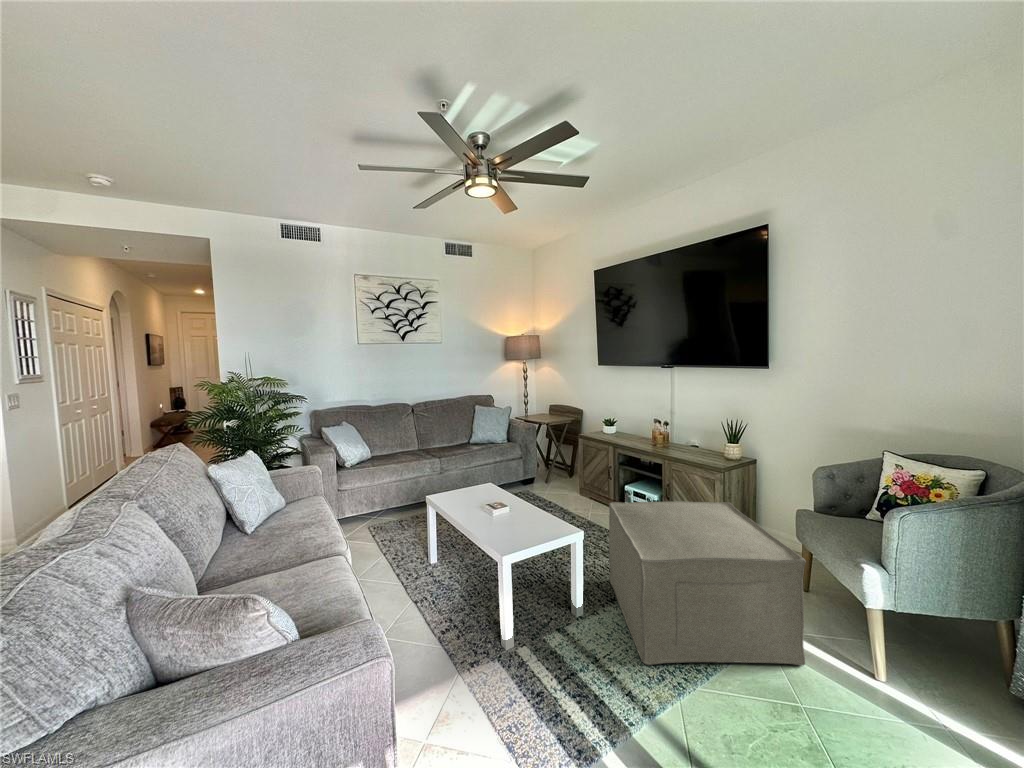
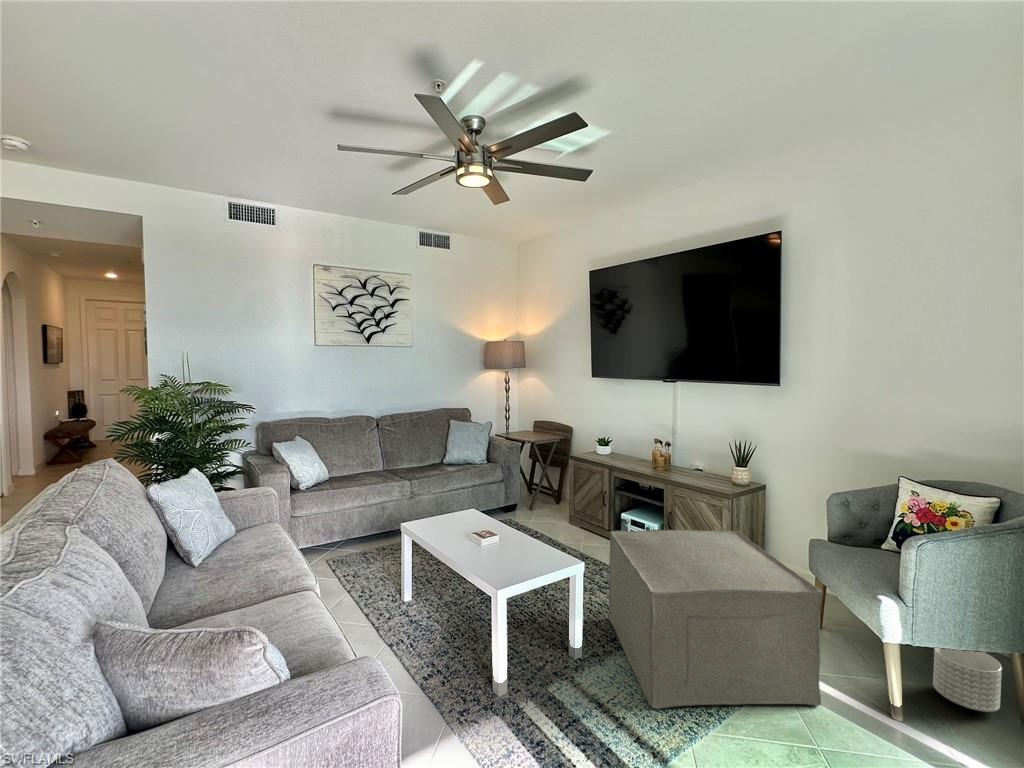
planter: none [917,608,986,676] -> present [933,648,1002,712]

